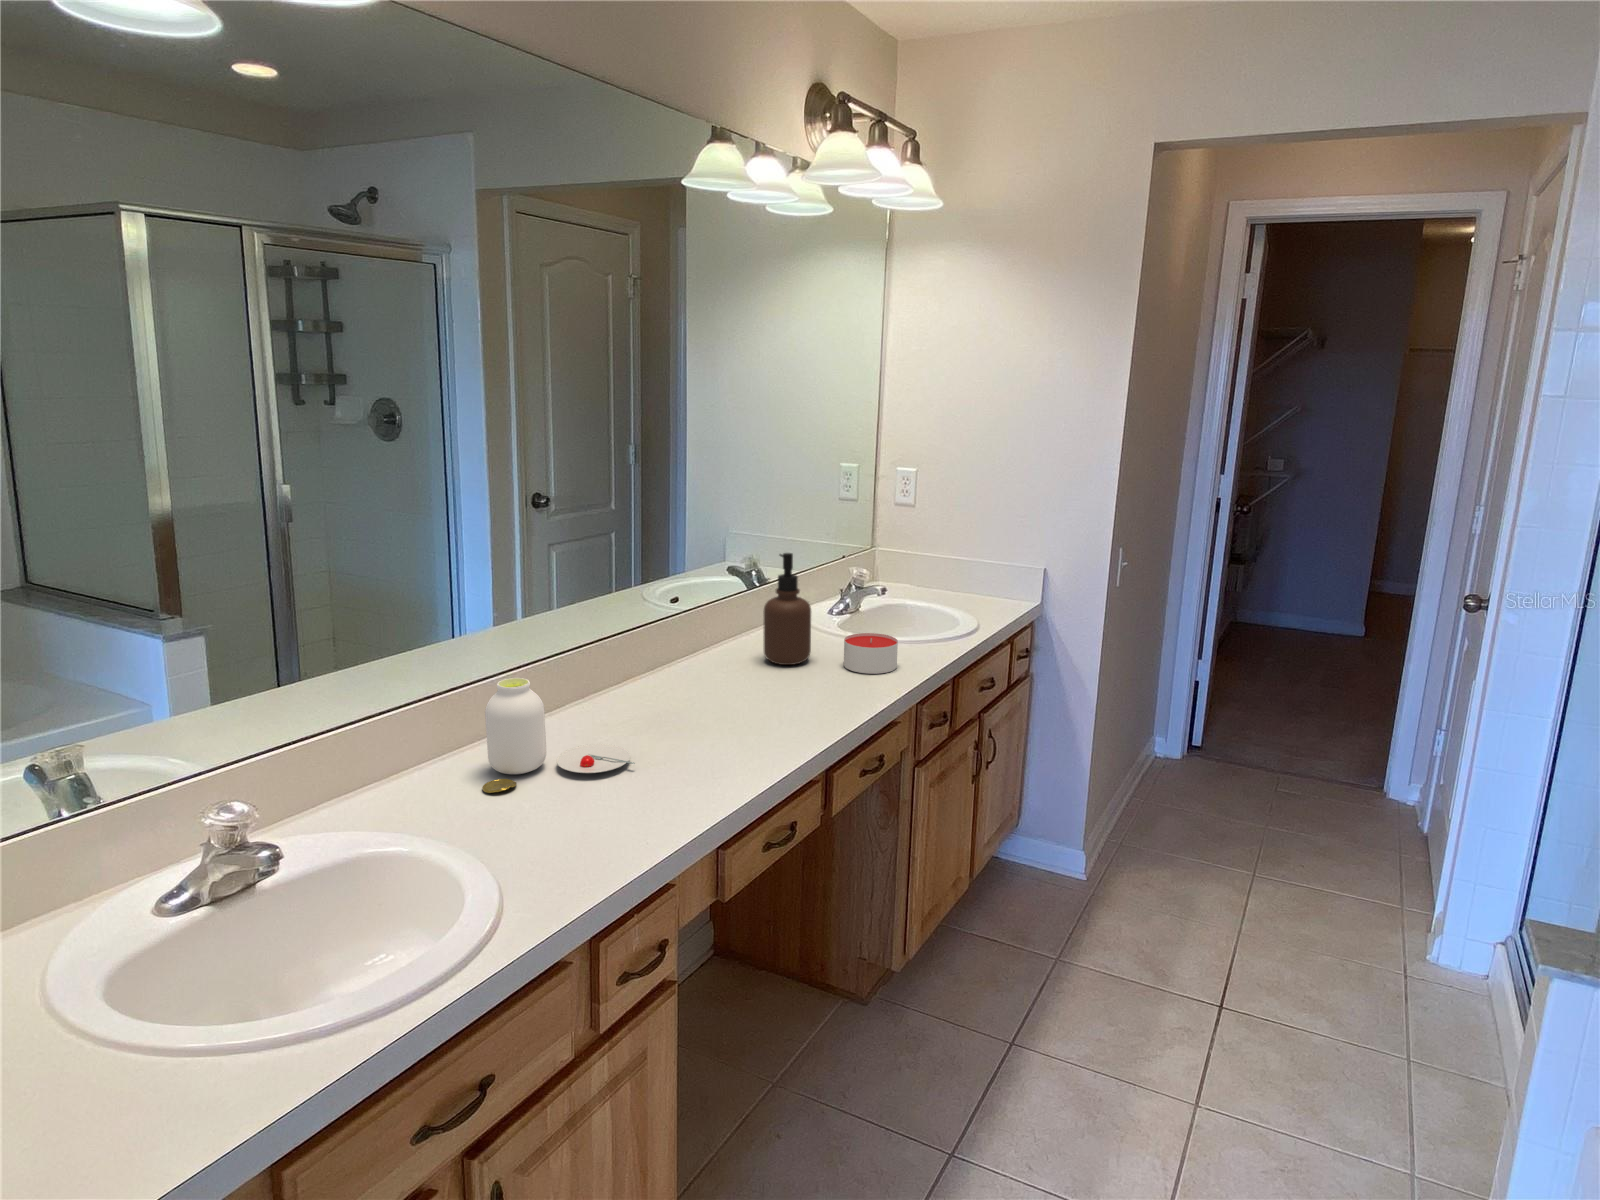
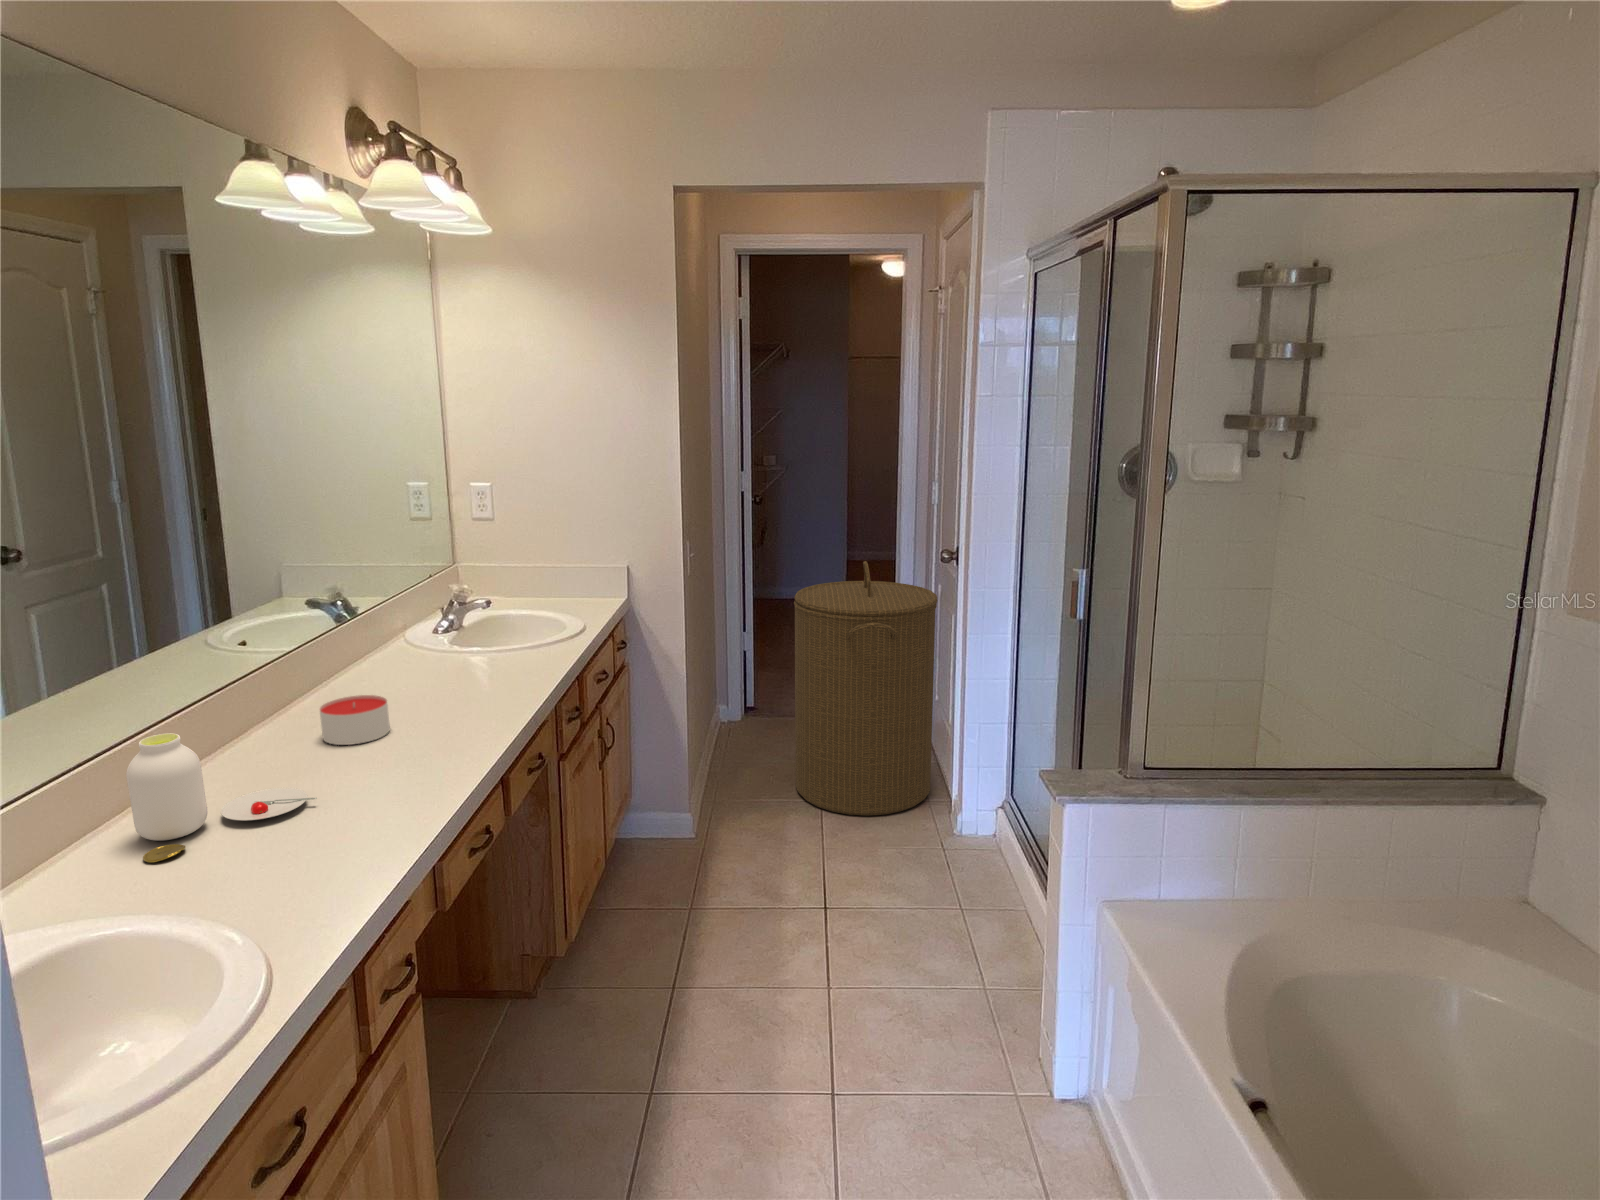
soap dispenser: present [764,553,811,665] -> none [386,573,441,686]
laundry hamper: none [1224,595,1456,915] -> present [794,561,938,816]
candle: present [844,633,898,674] -> present [320,695,390,745]

